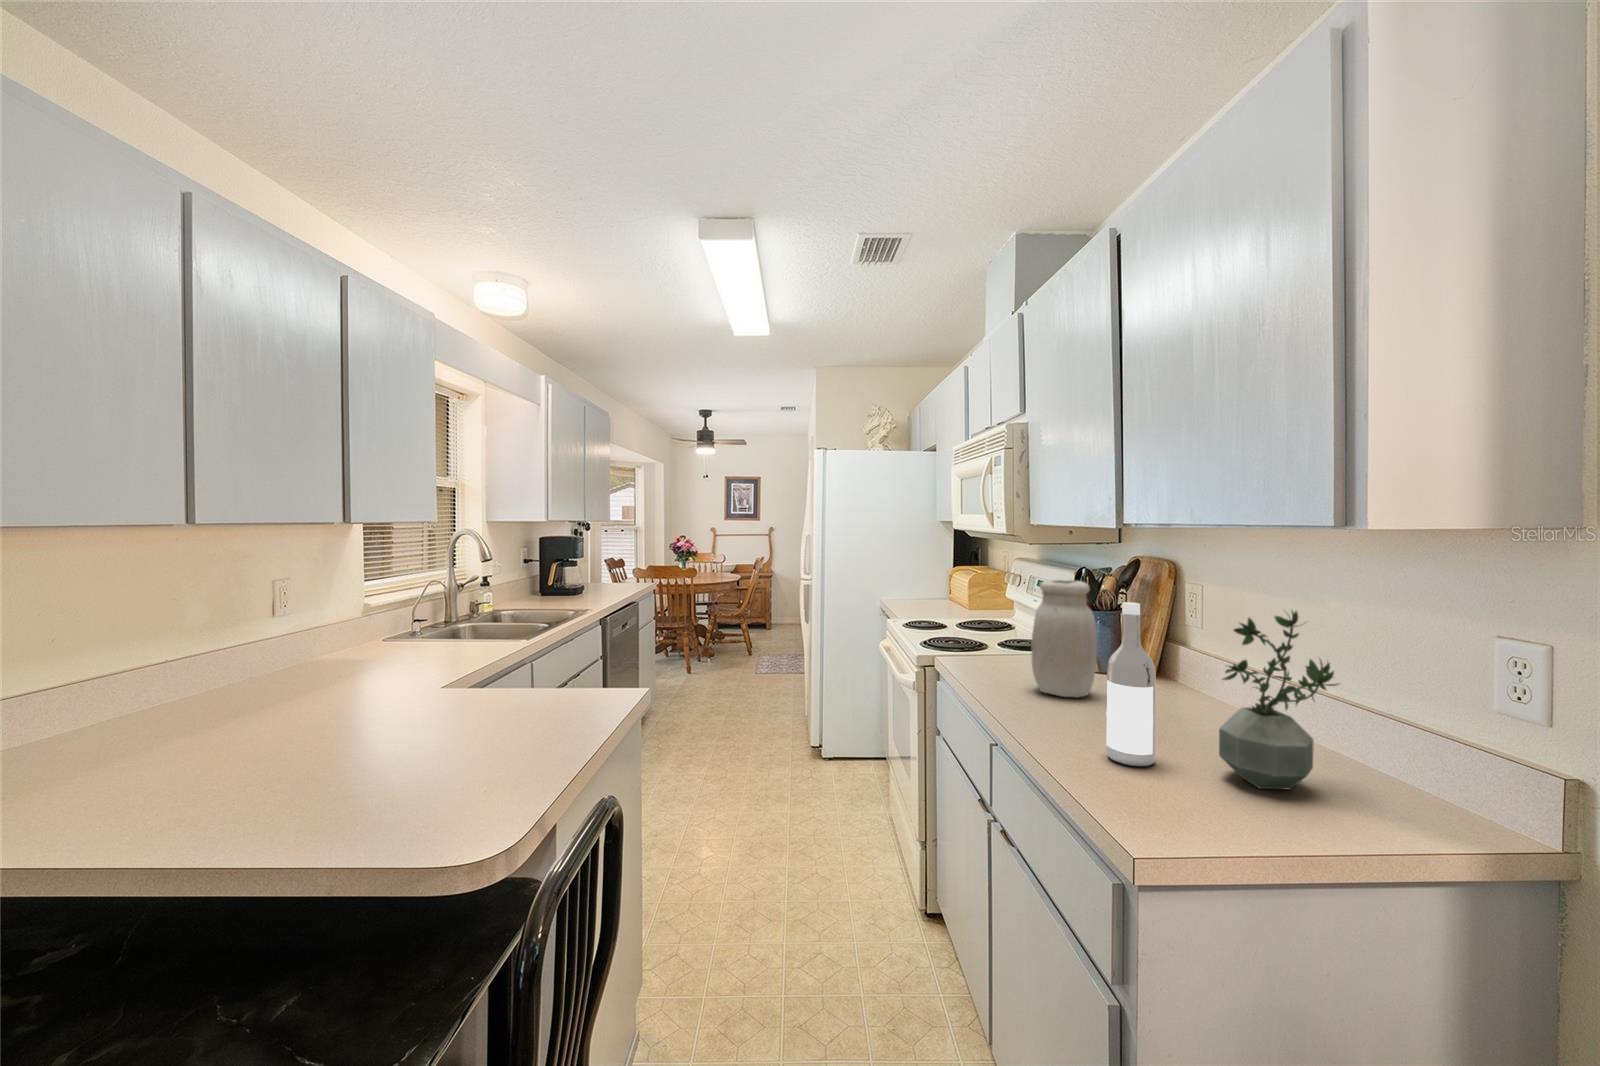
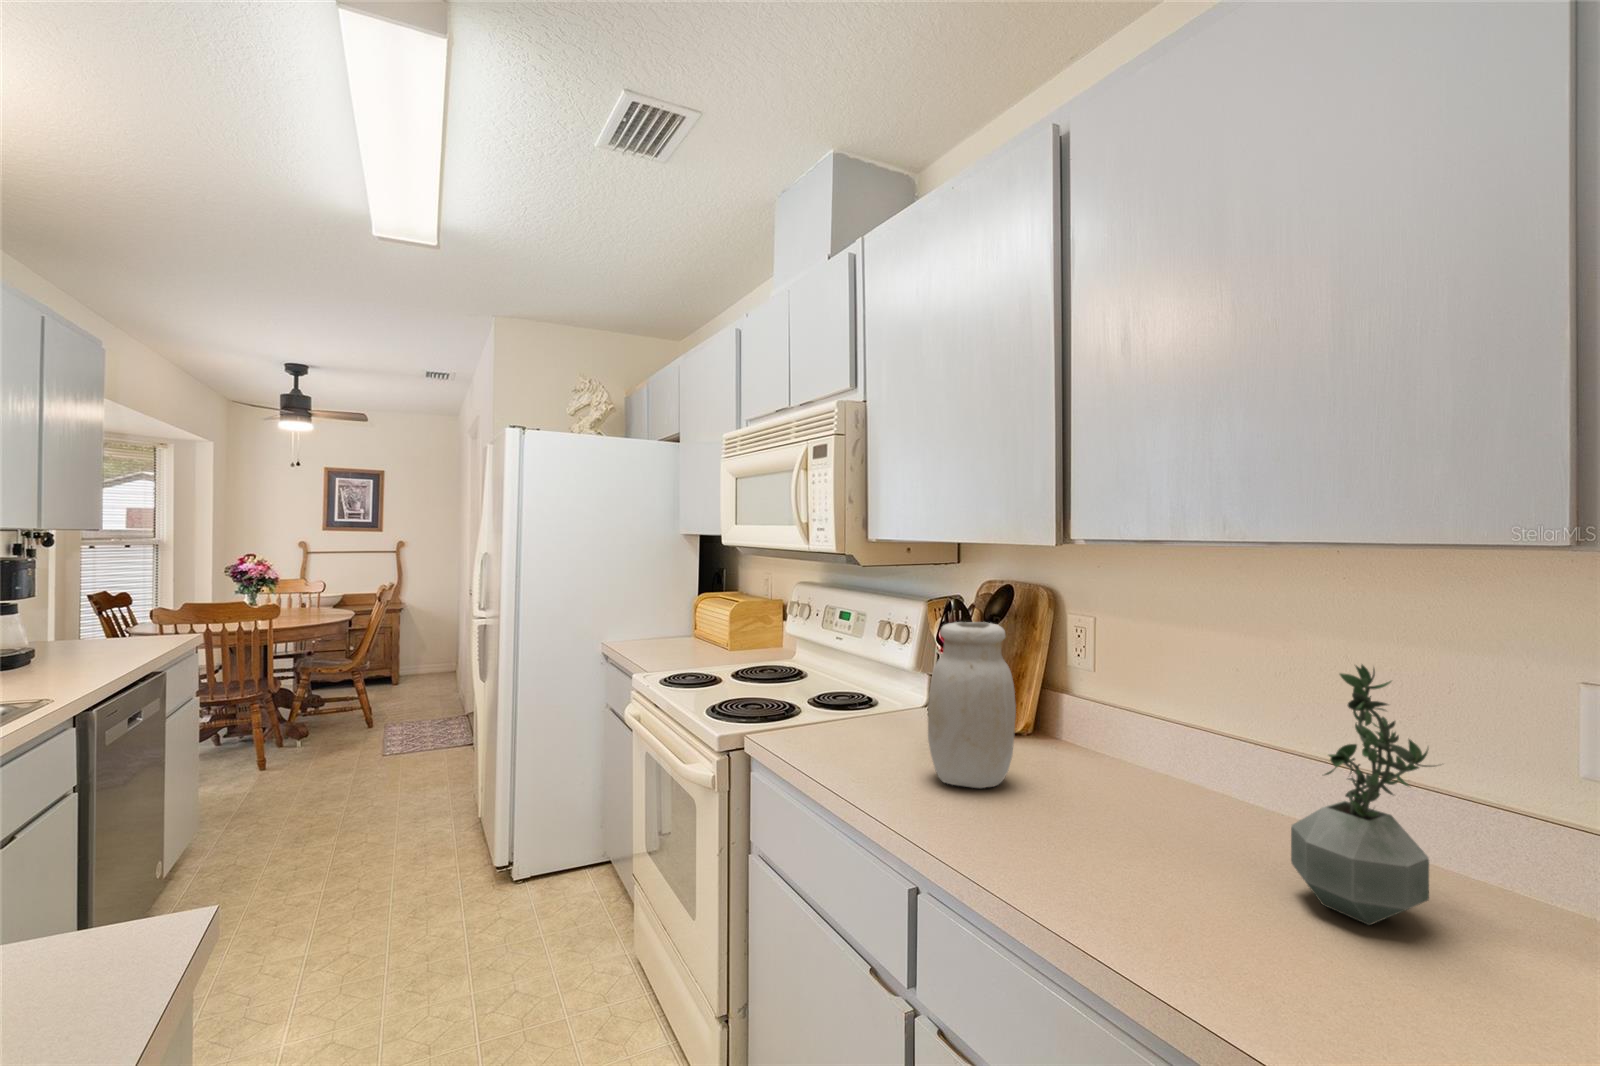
wine bottle: present [1106,602,1156,766] -> none [1149,666,1223,919]

